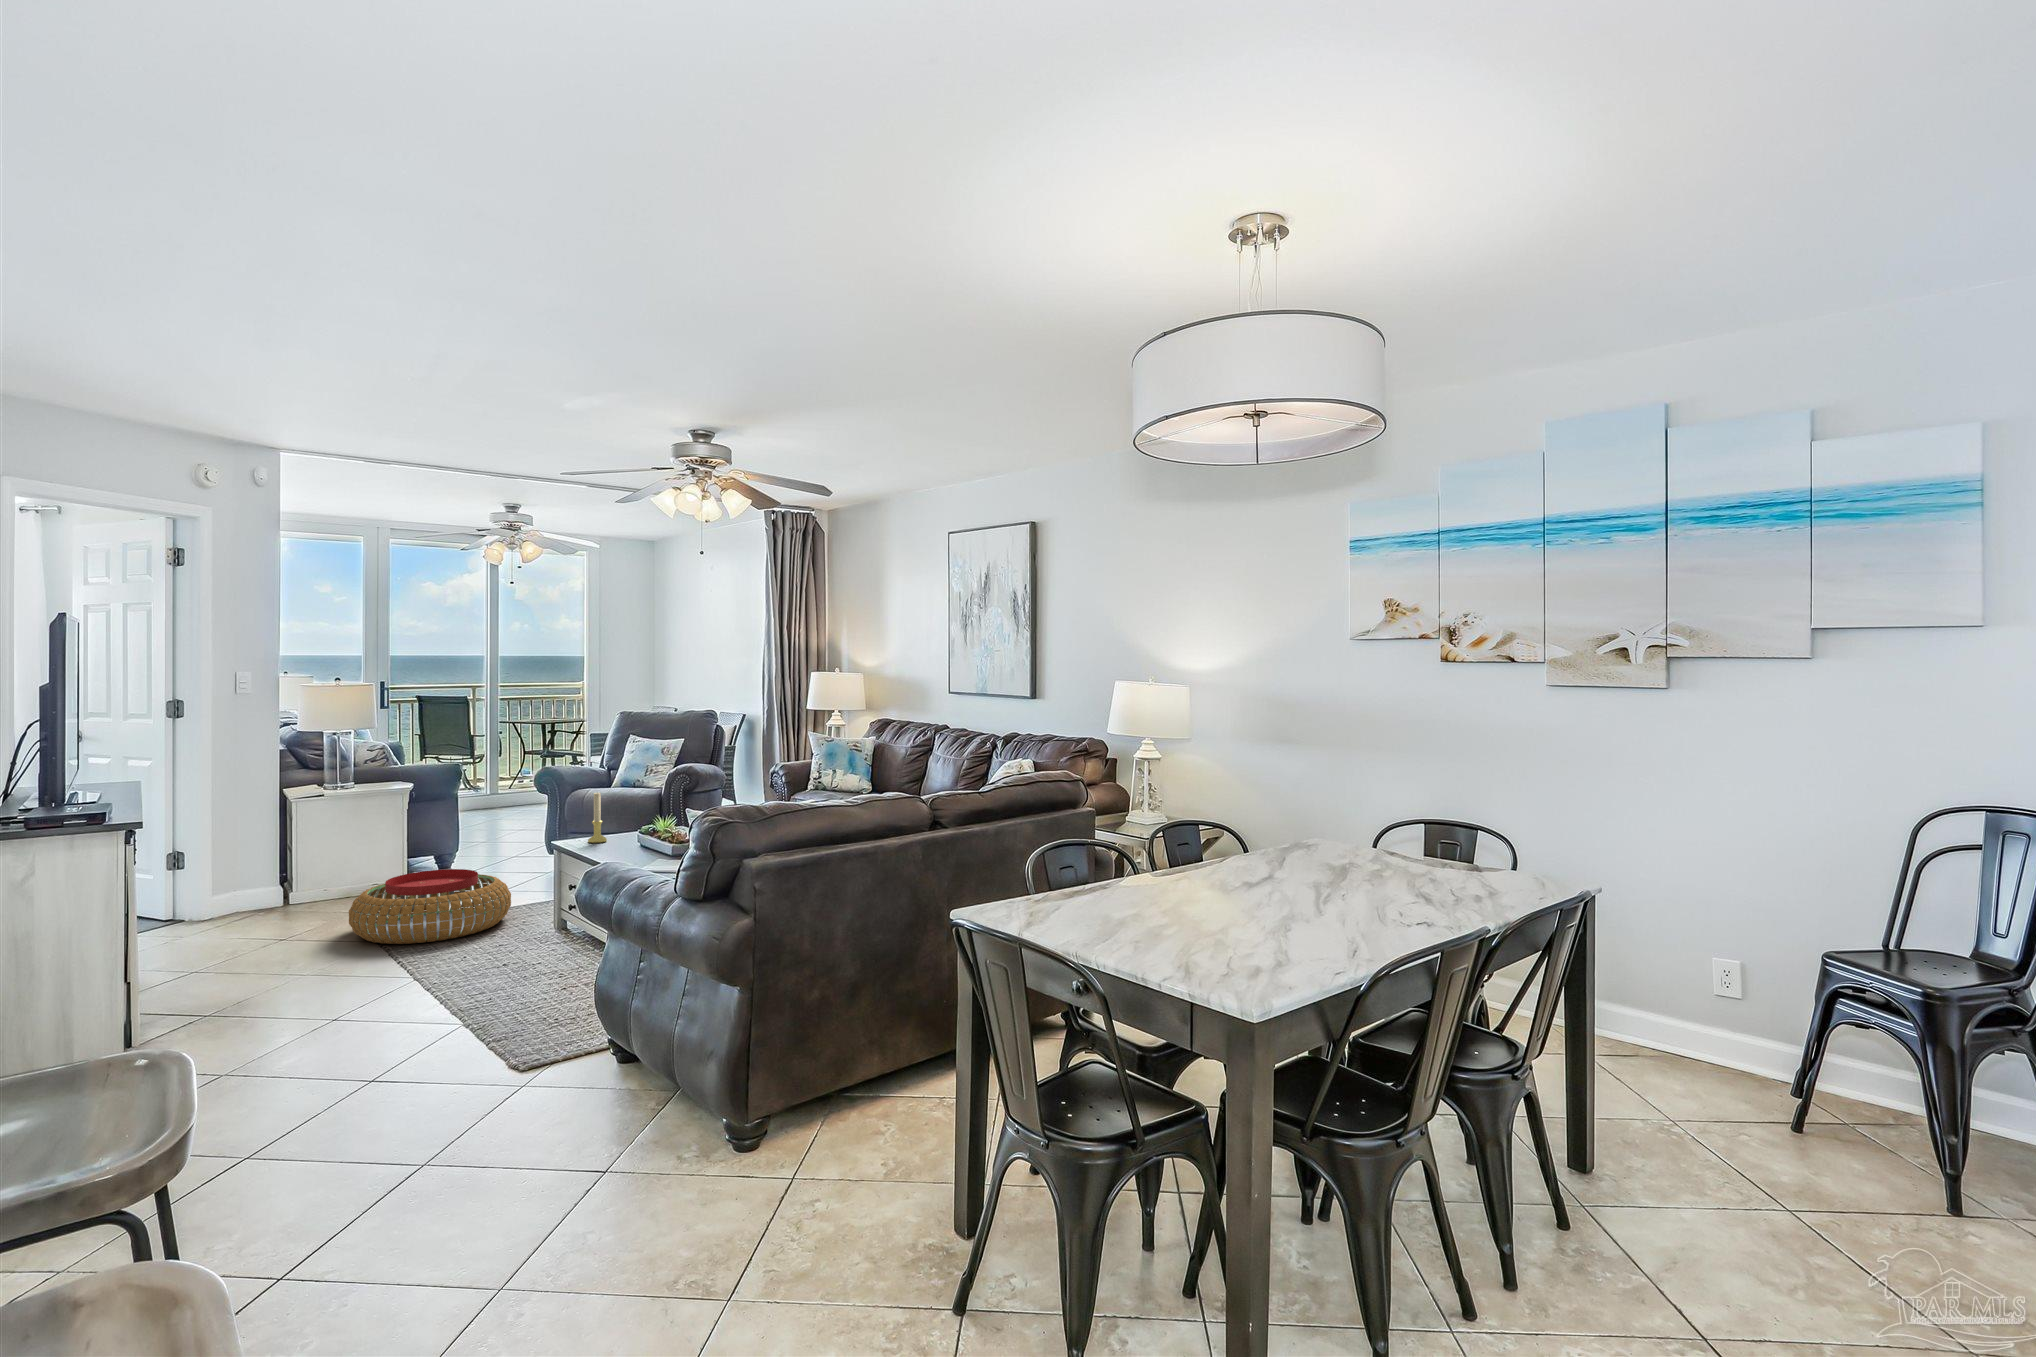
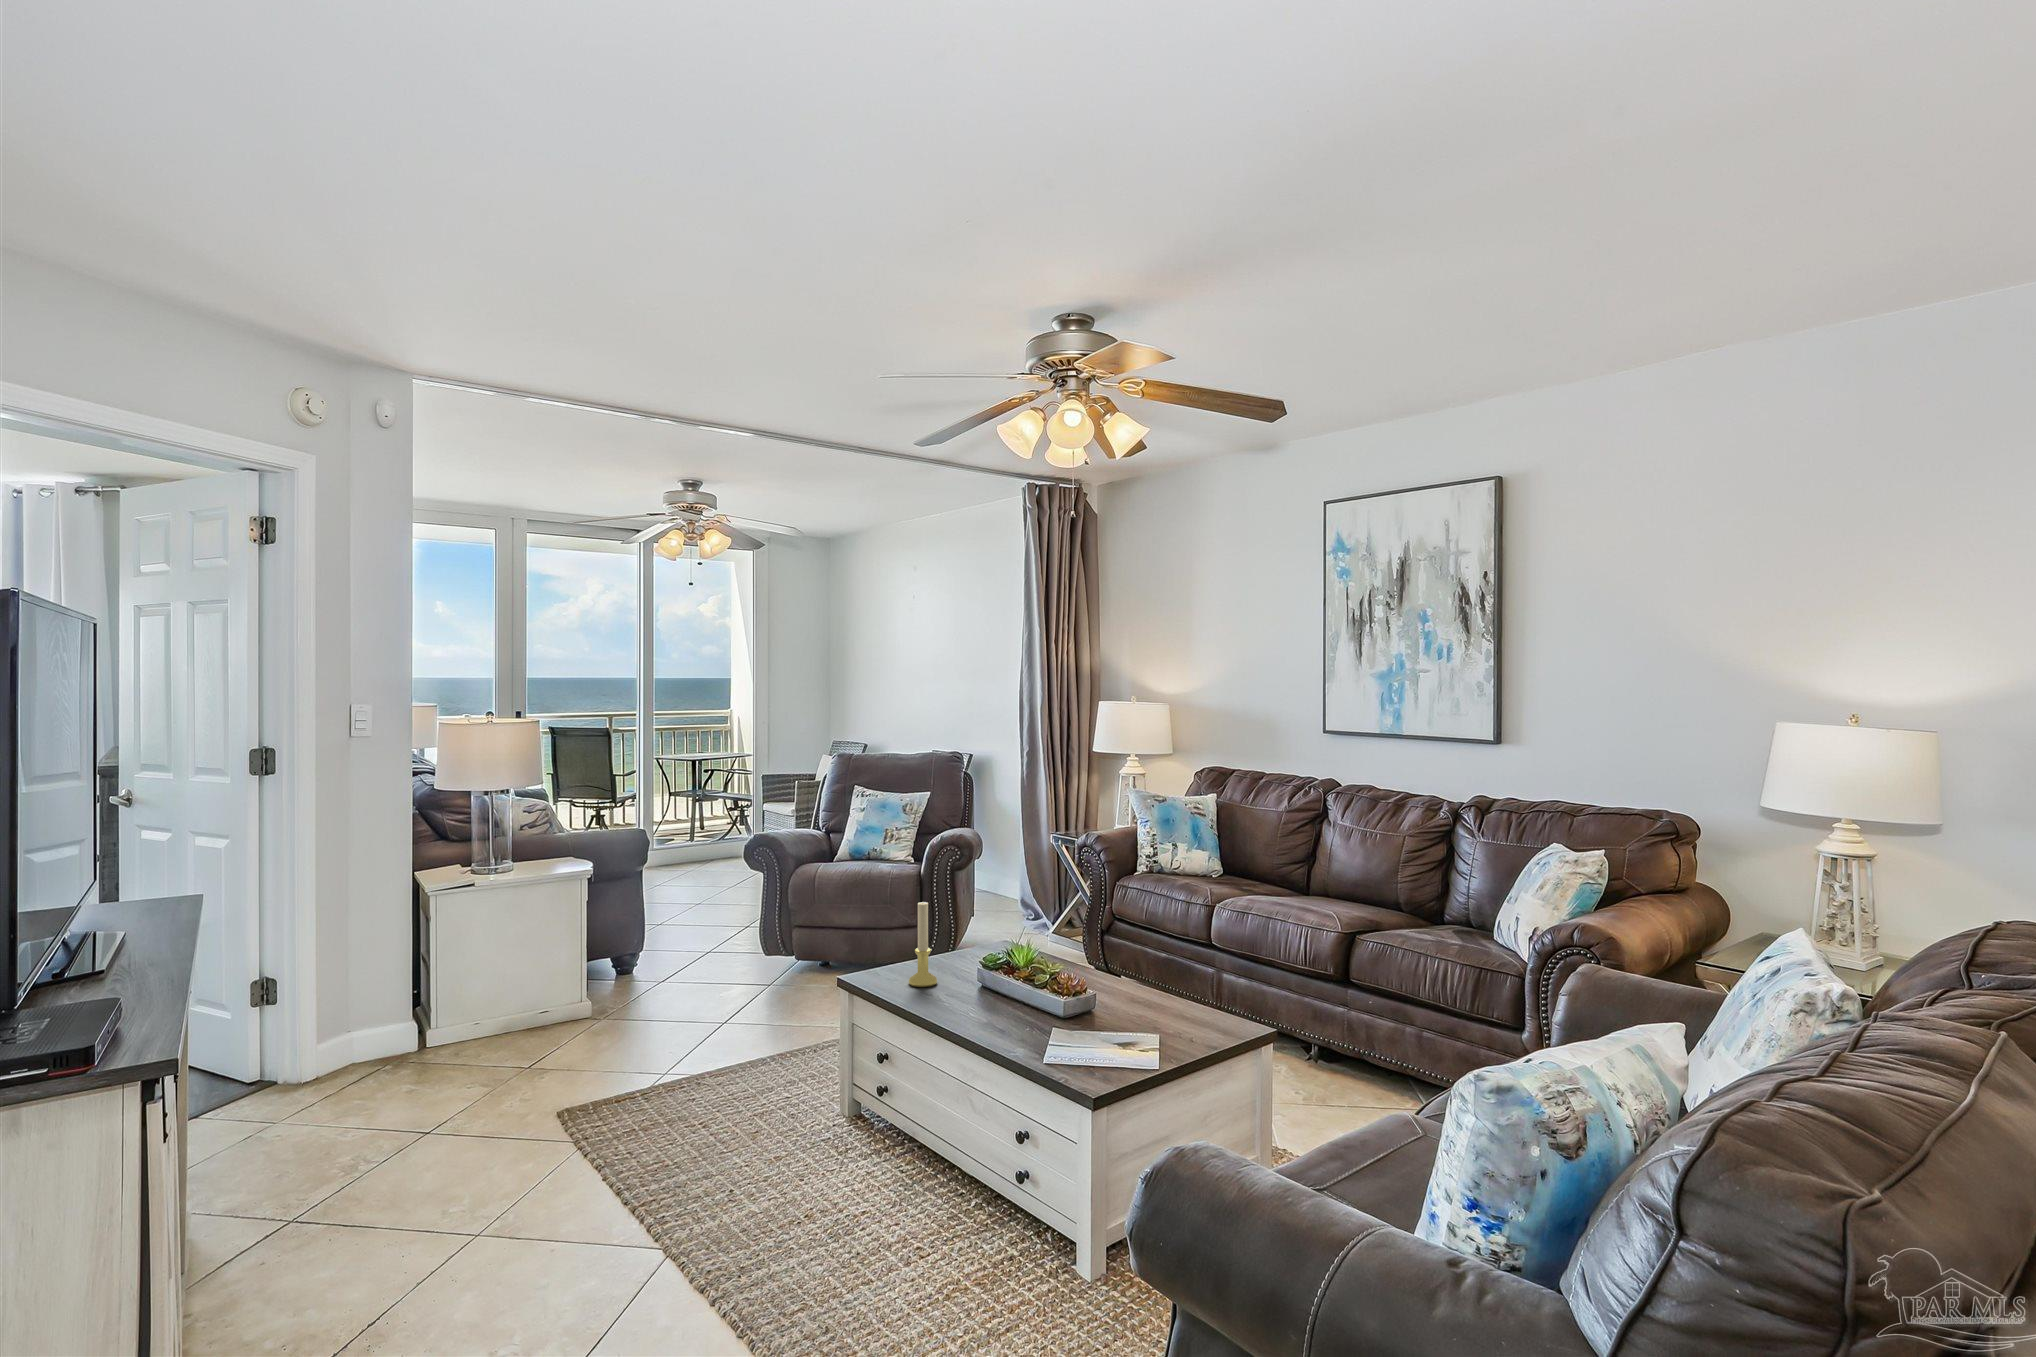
pouf: present [349,869,511,944] -> none [531,1012,769,1156]

